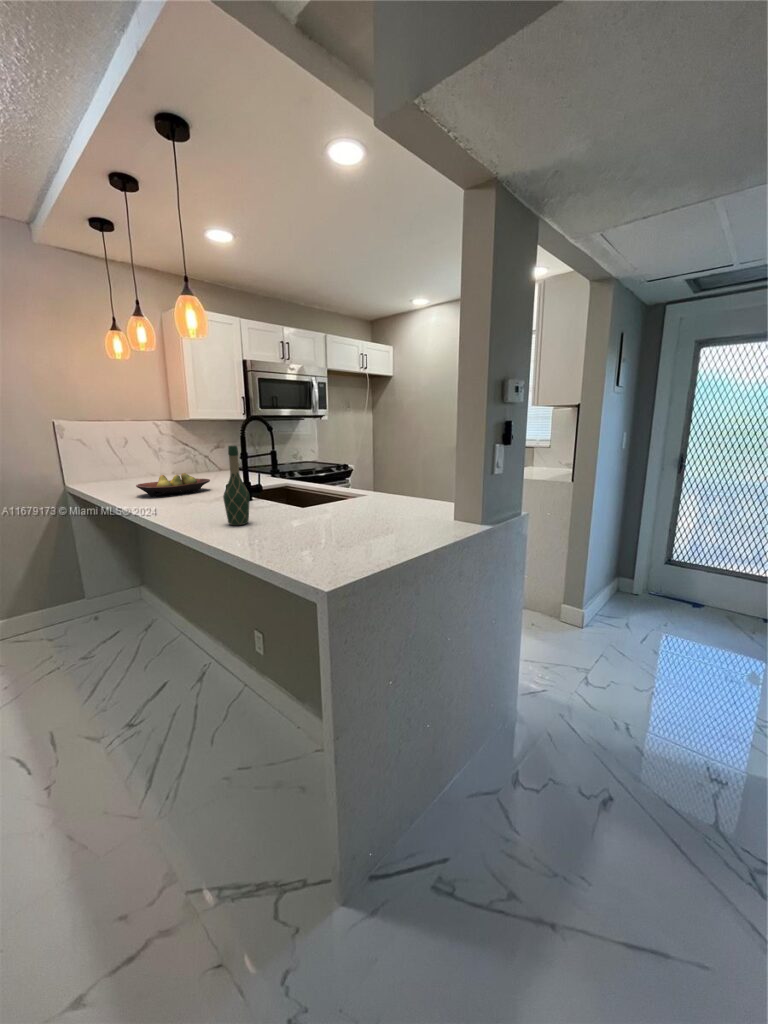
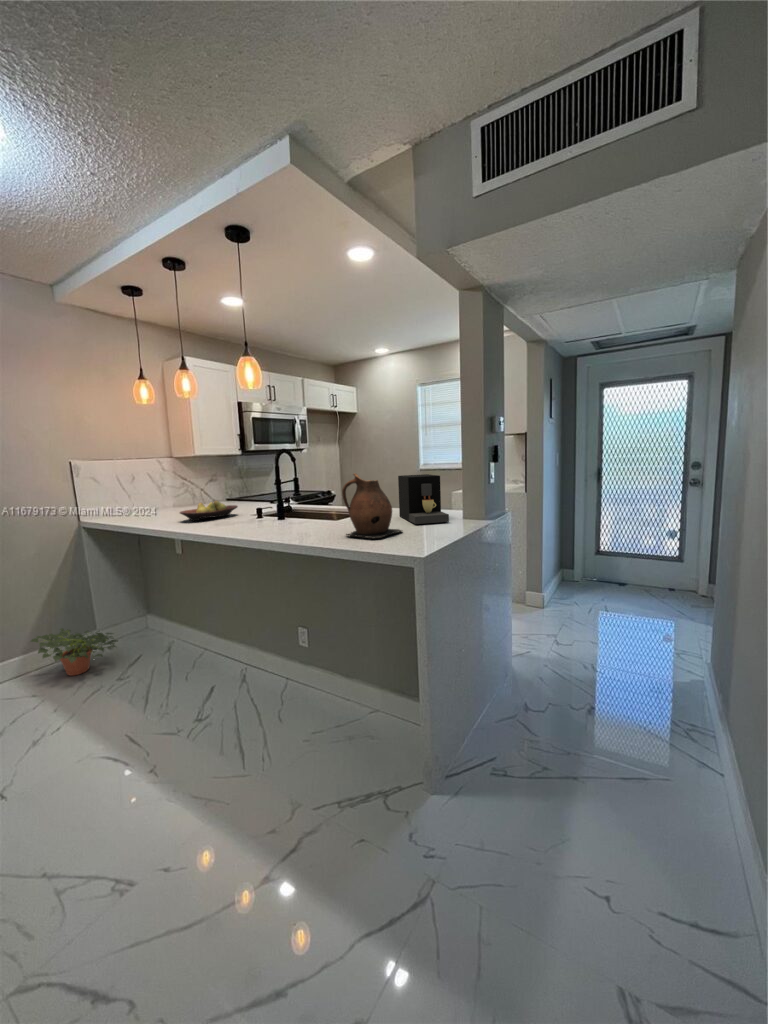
wine bottle: present [223,445,250,525] -> none [296,470,316,531]
ceramic pitcher: none [260,455,345,551] -> present [342,474,402,539]
coffee maker: none [376,456,424,526] -> present [398,474,449,524]
potted plant: none [6,595,101,646] -> present [31,628,118,676]

